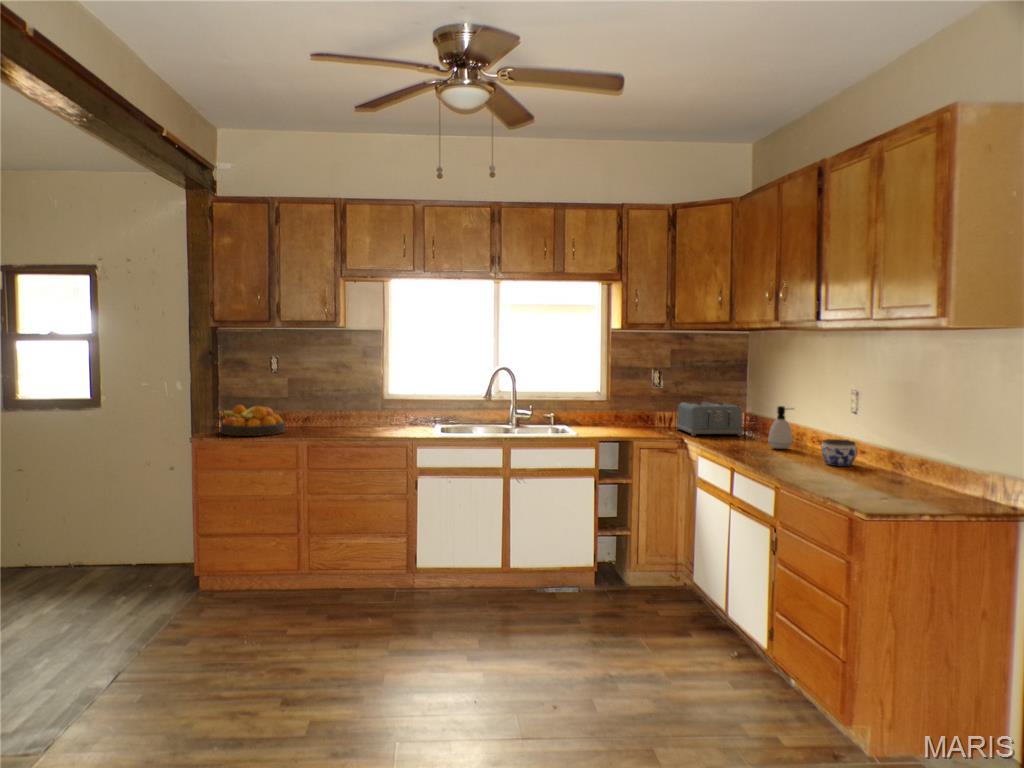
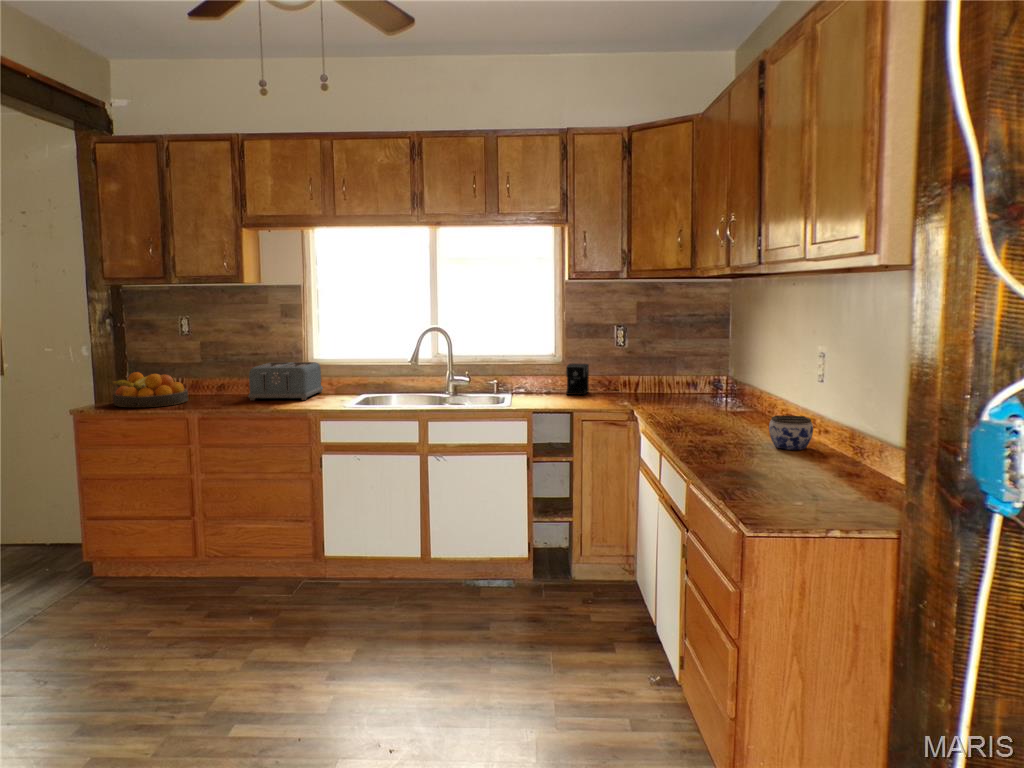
coffee maker: none [612,401,656,427] -> present [566,363,619,395]
toaster: present [676,402,743,436] -> present [249,362,323,400]
soap dispenser: present [768,406,793,449] -> none [723,372,755,424]

